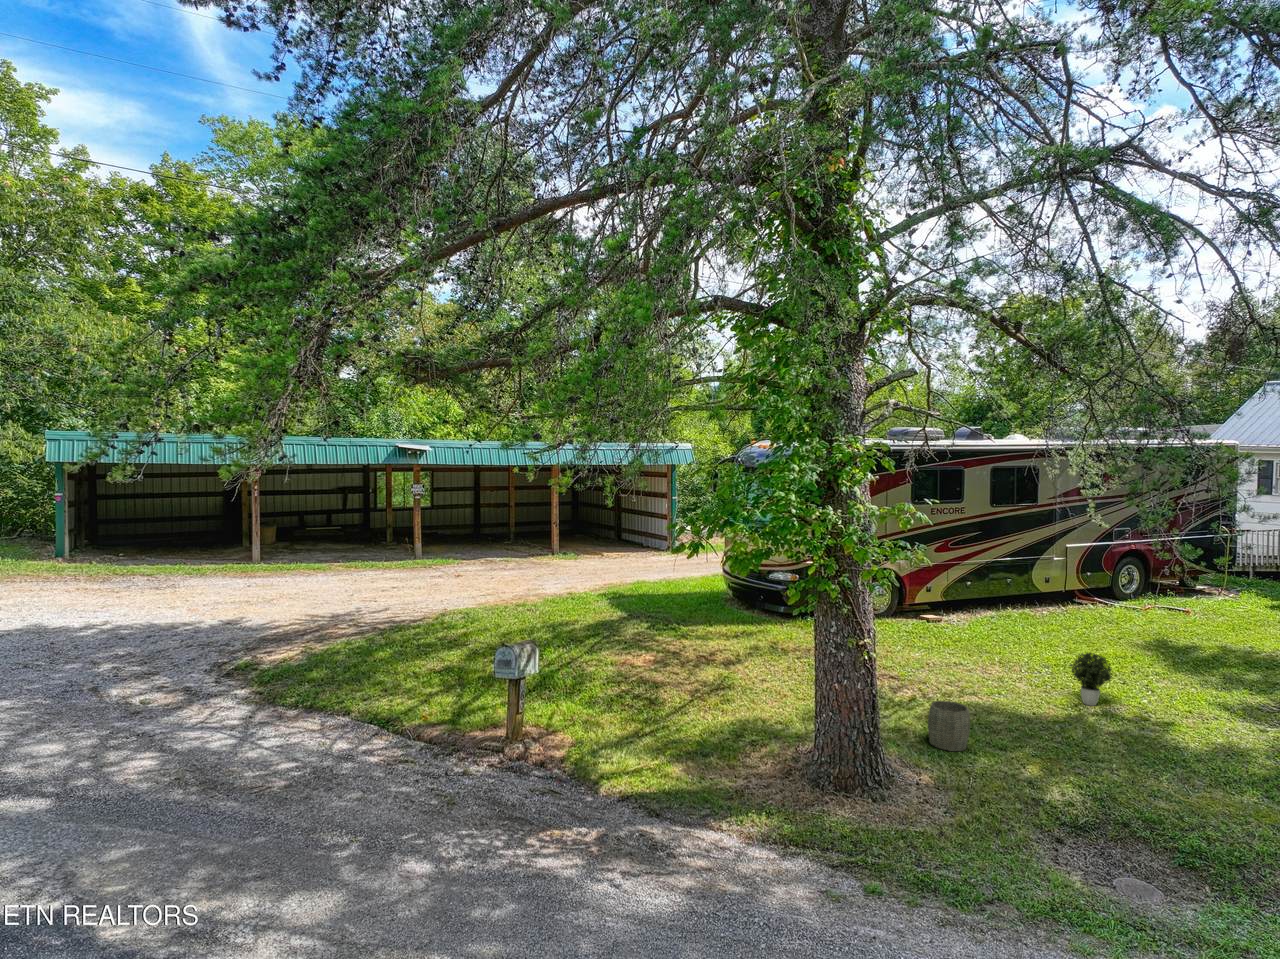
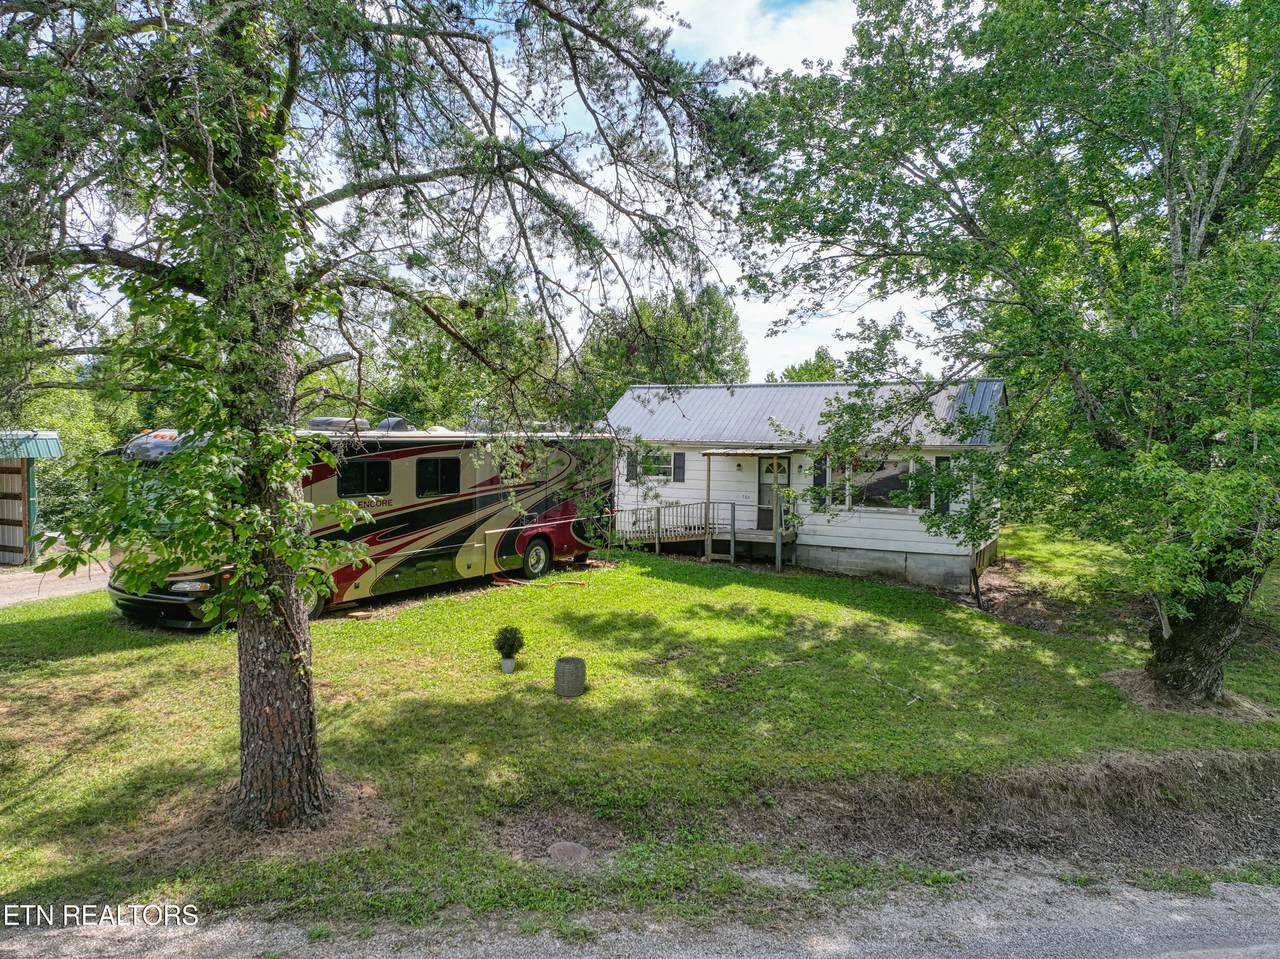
woven basket: present [928,701,970,751] -> present [554,657,586,696]

